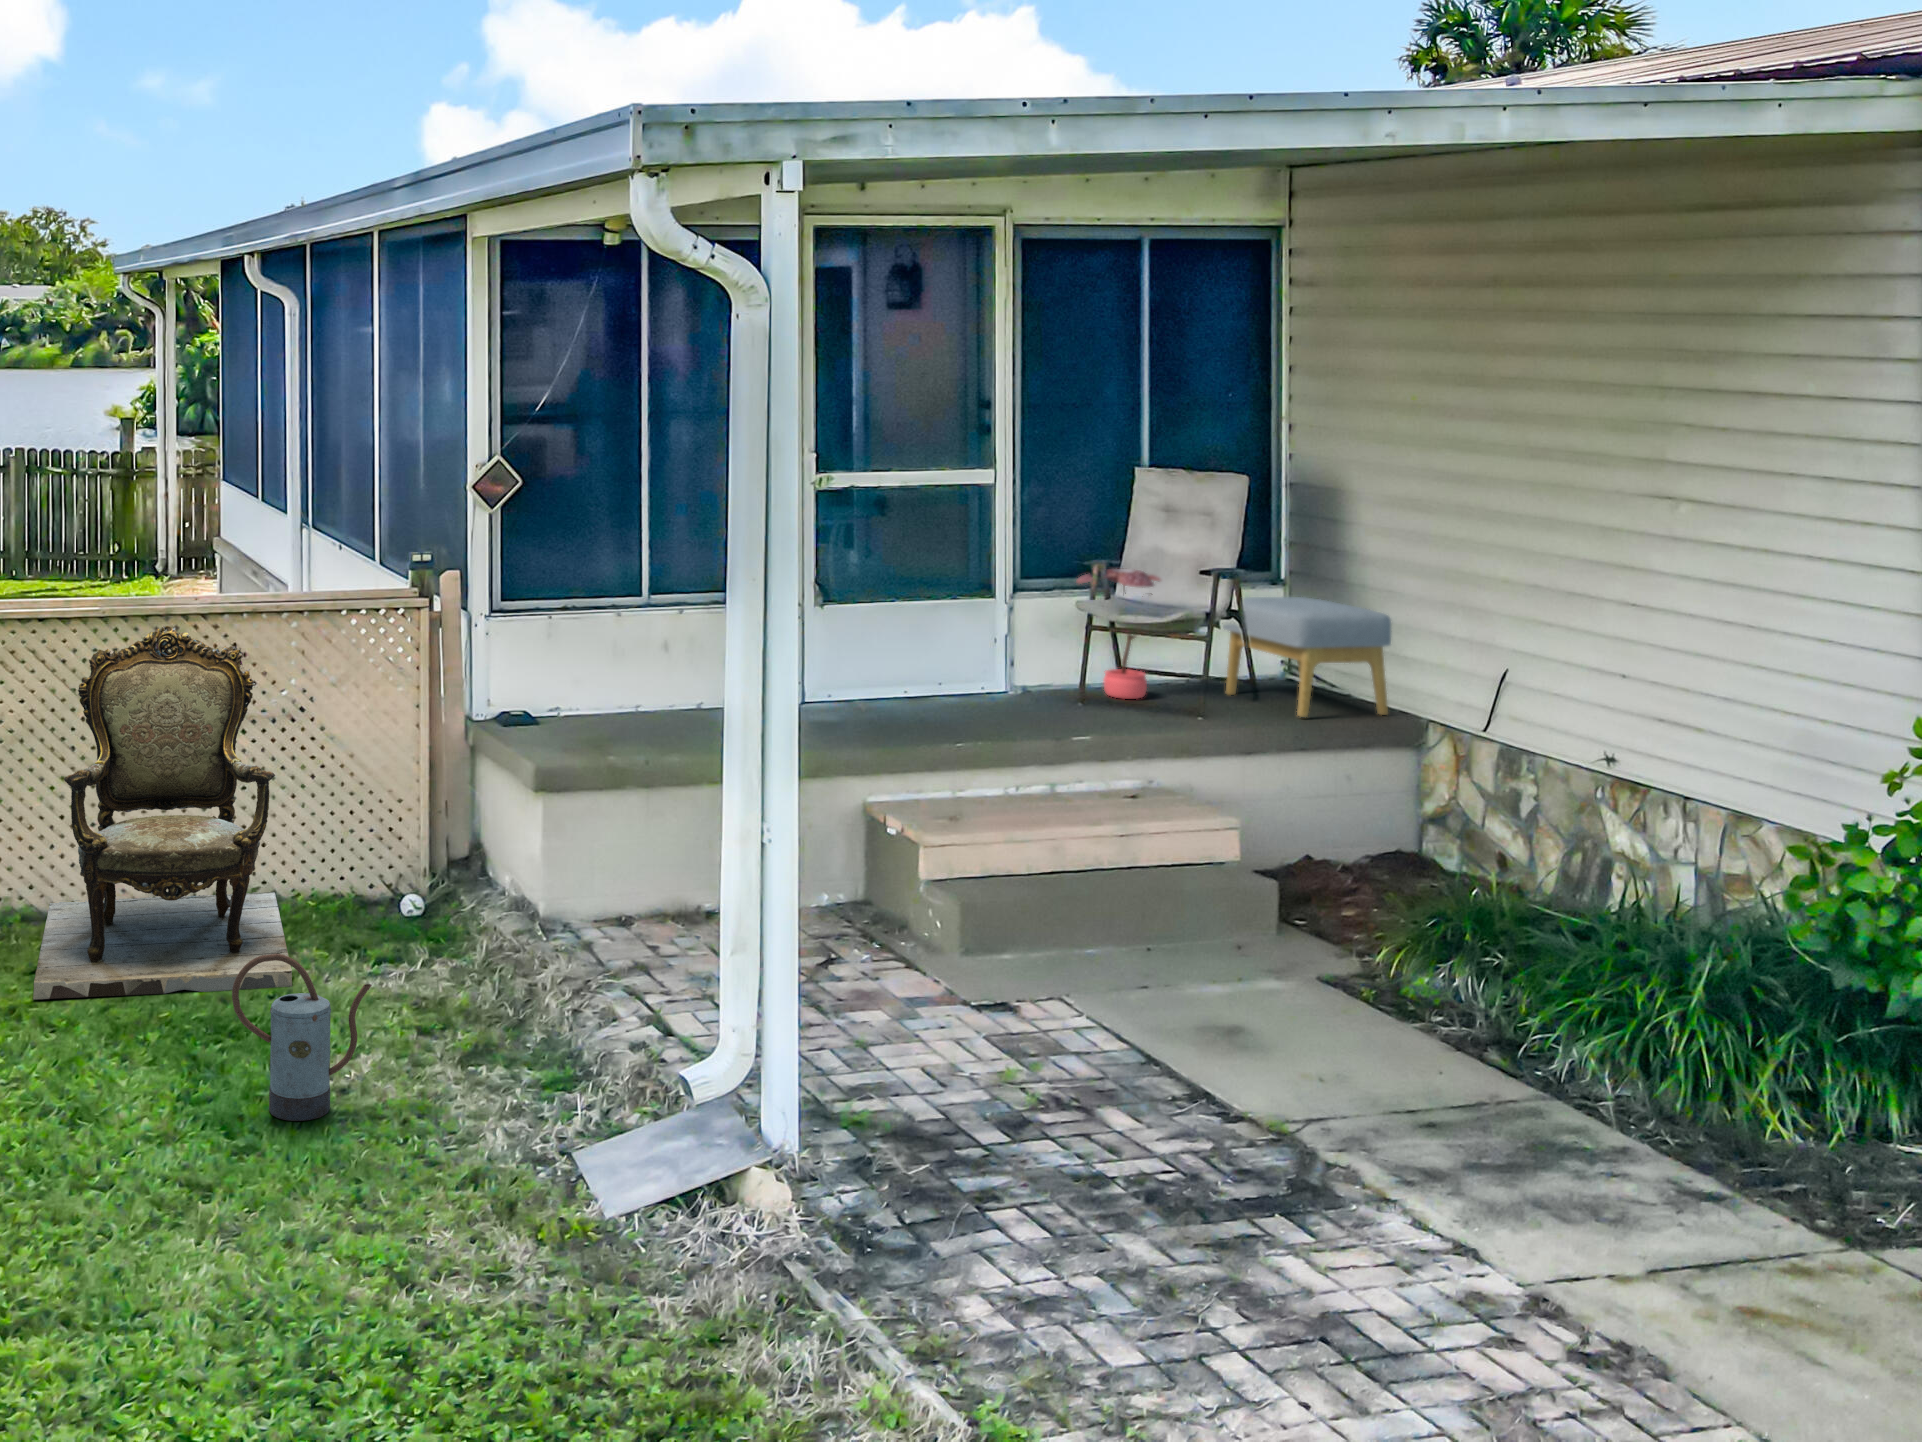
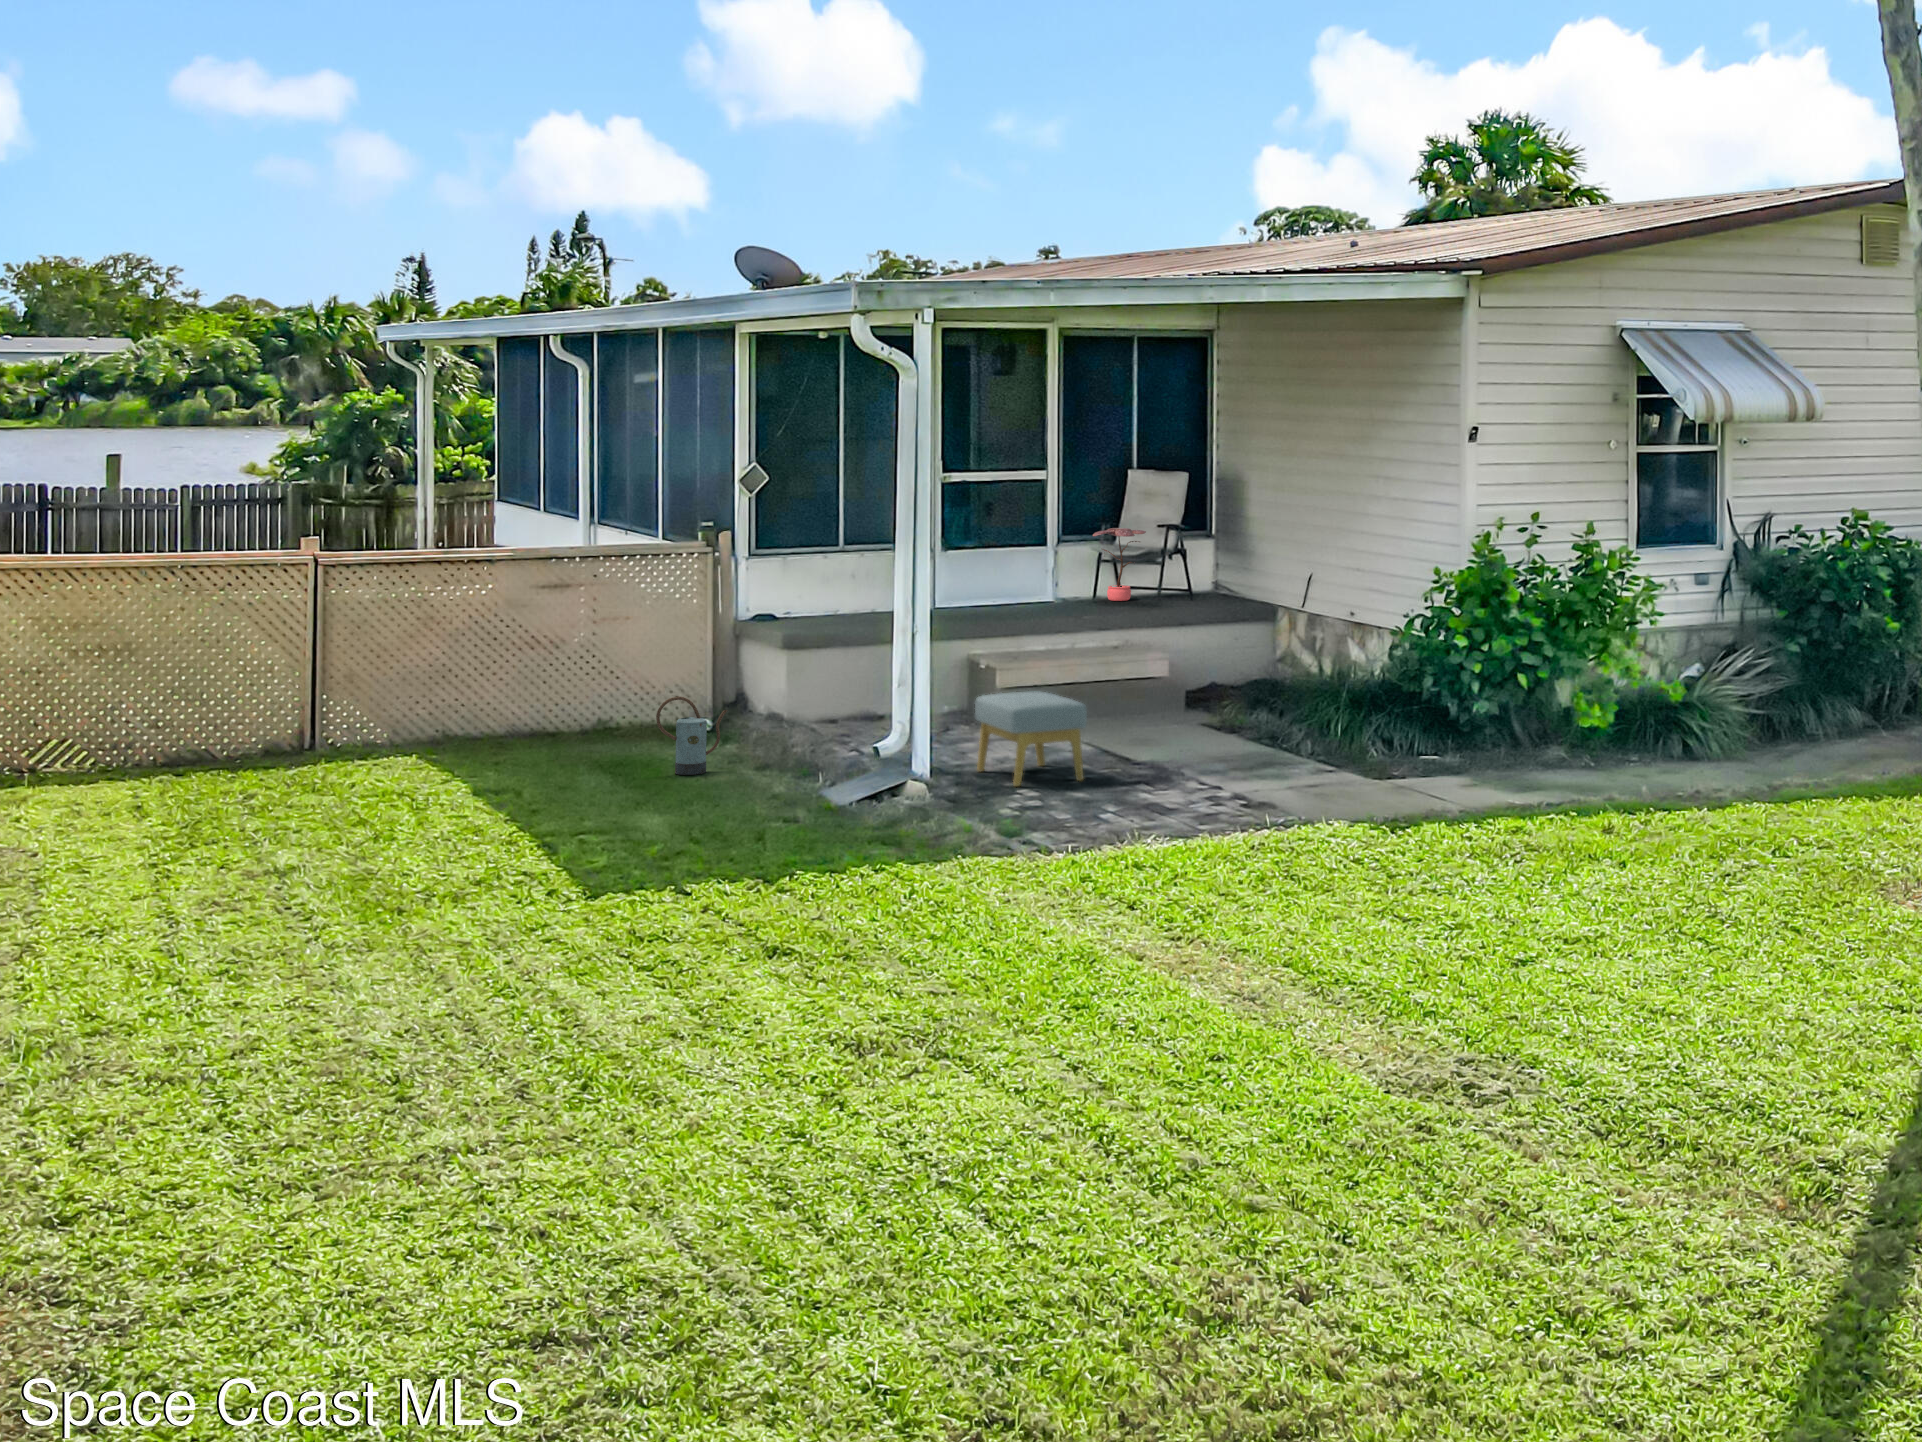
footstool: present [1223,597,1391,717] -> present [975,692,1087,786]
armchair: present [33,626,292,999] -> none [487,561,658,757]

